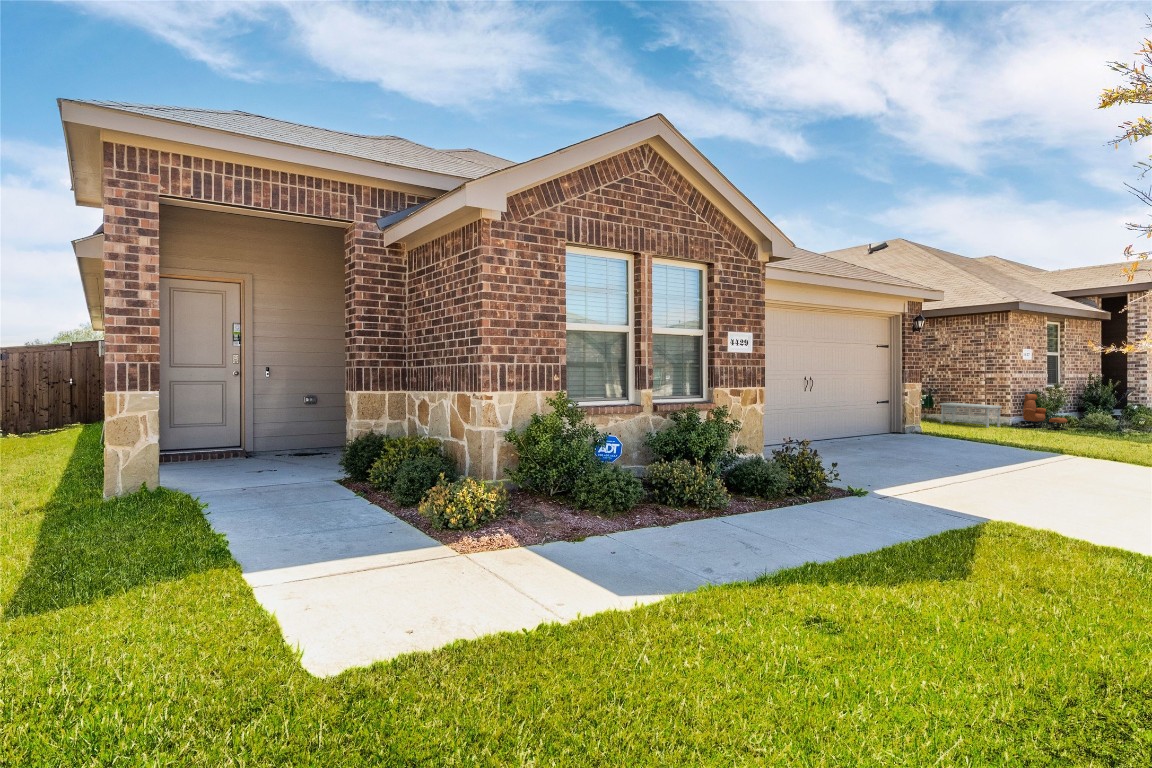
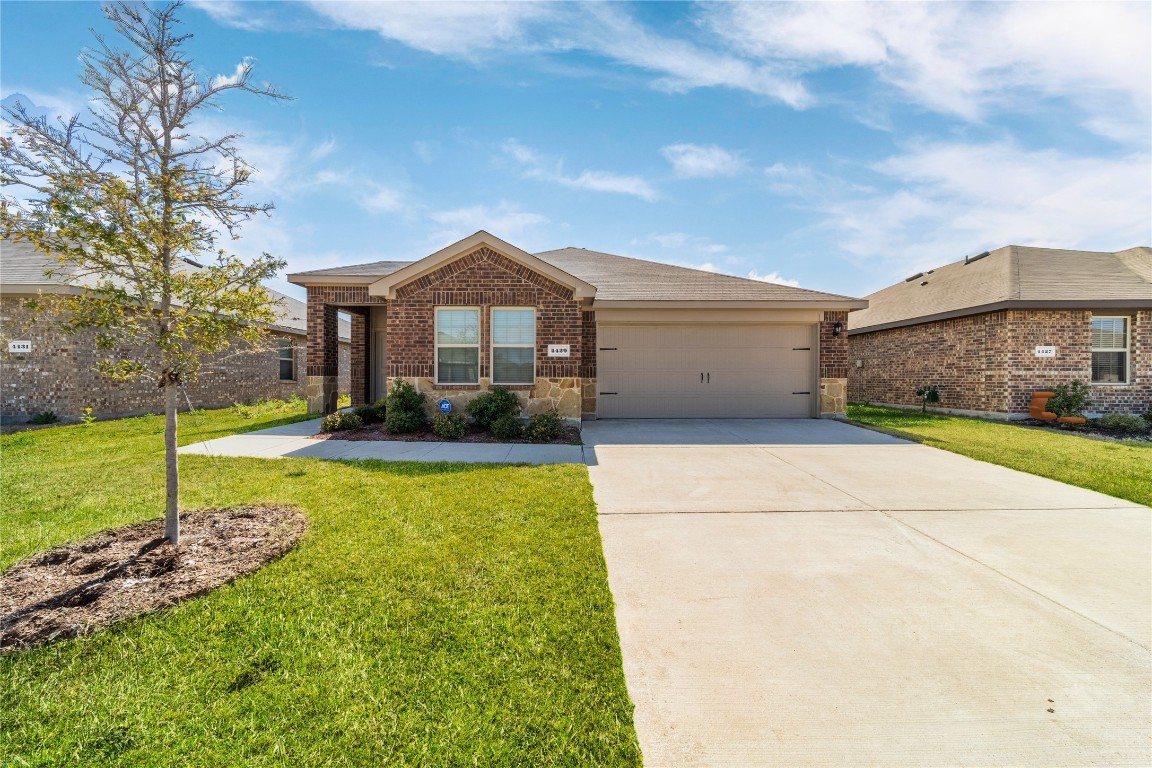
storage bench: present [940,403,1002,428] -> none [930,398,996,423]

